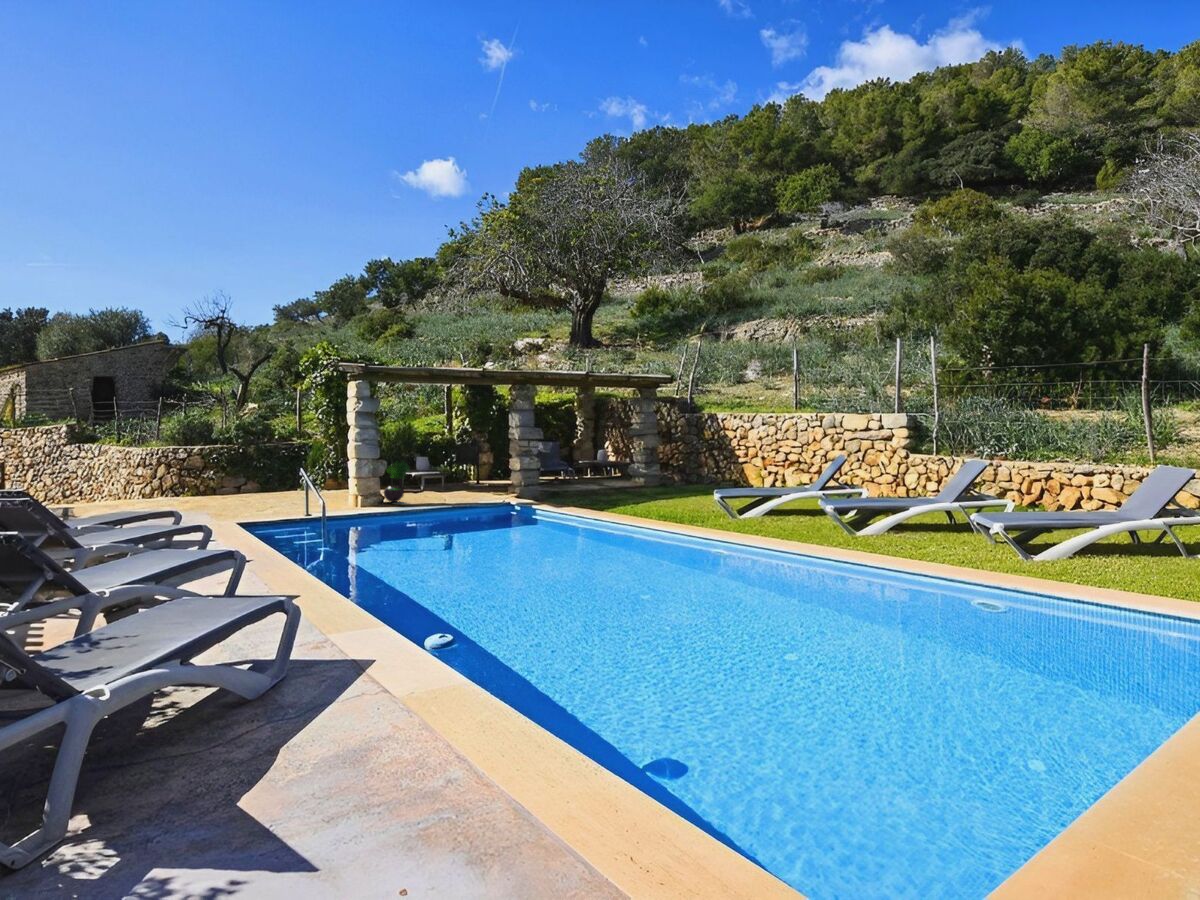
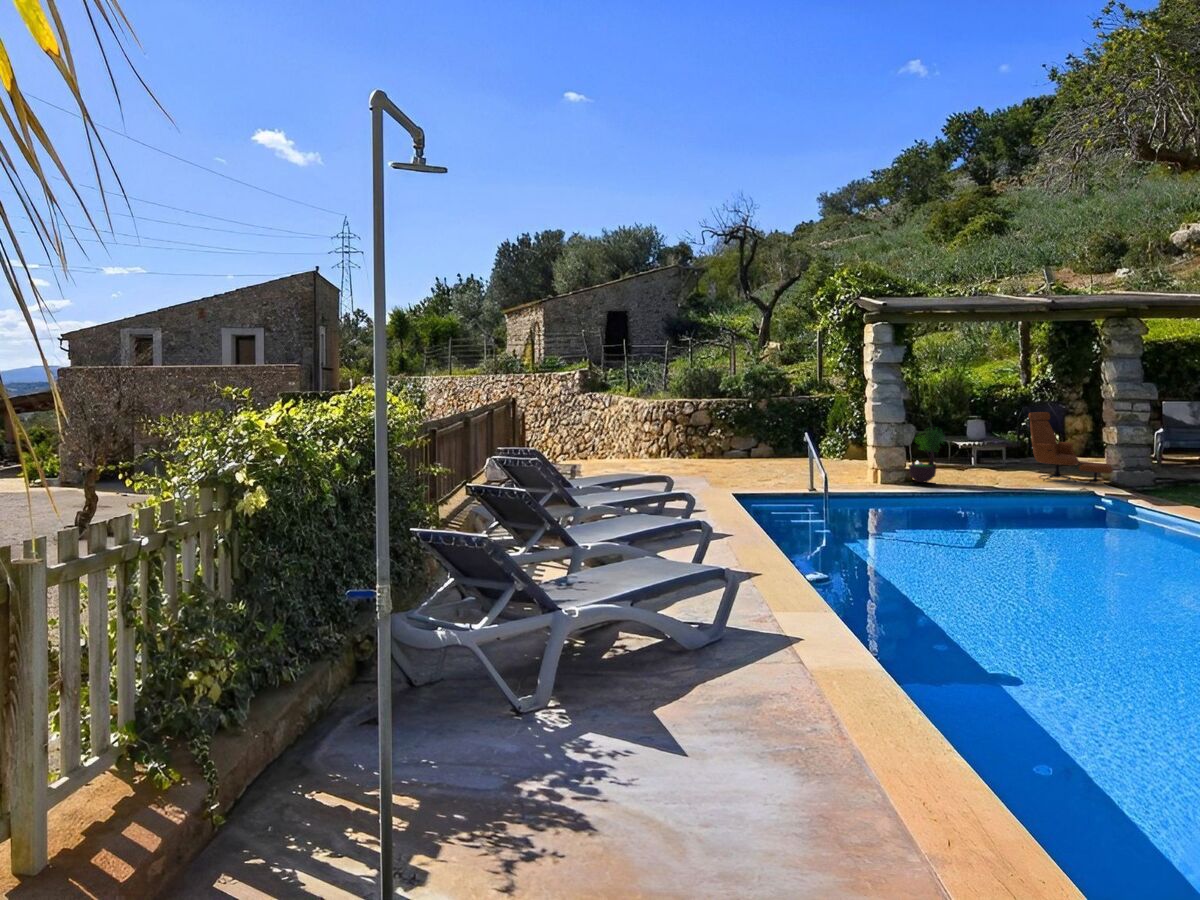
lounge chair: none [463,449,516,496] -> present [1029,412,1113,485]

